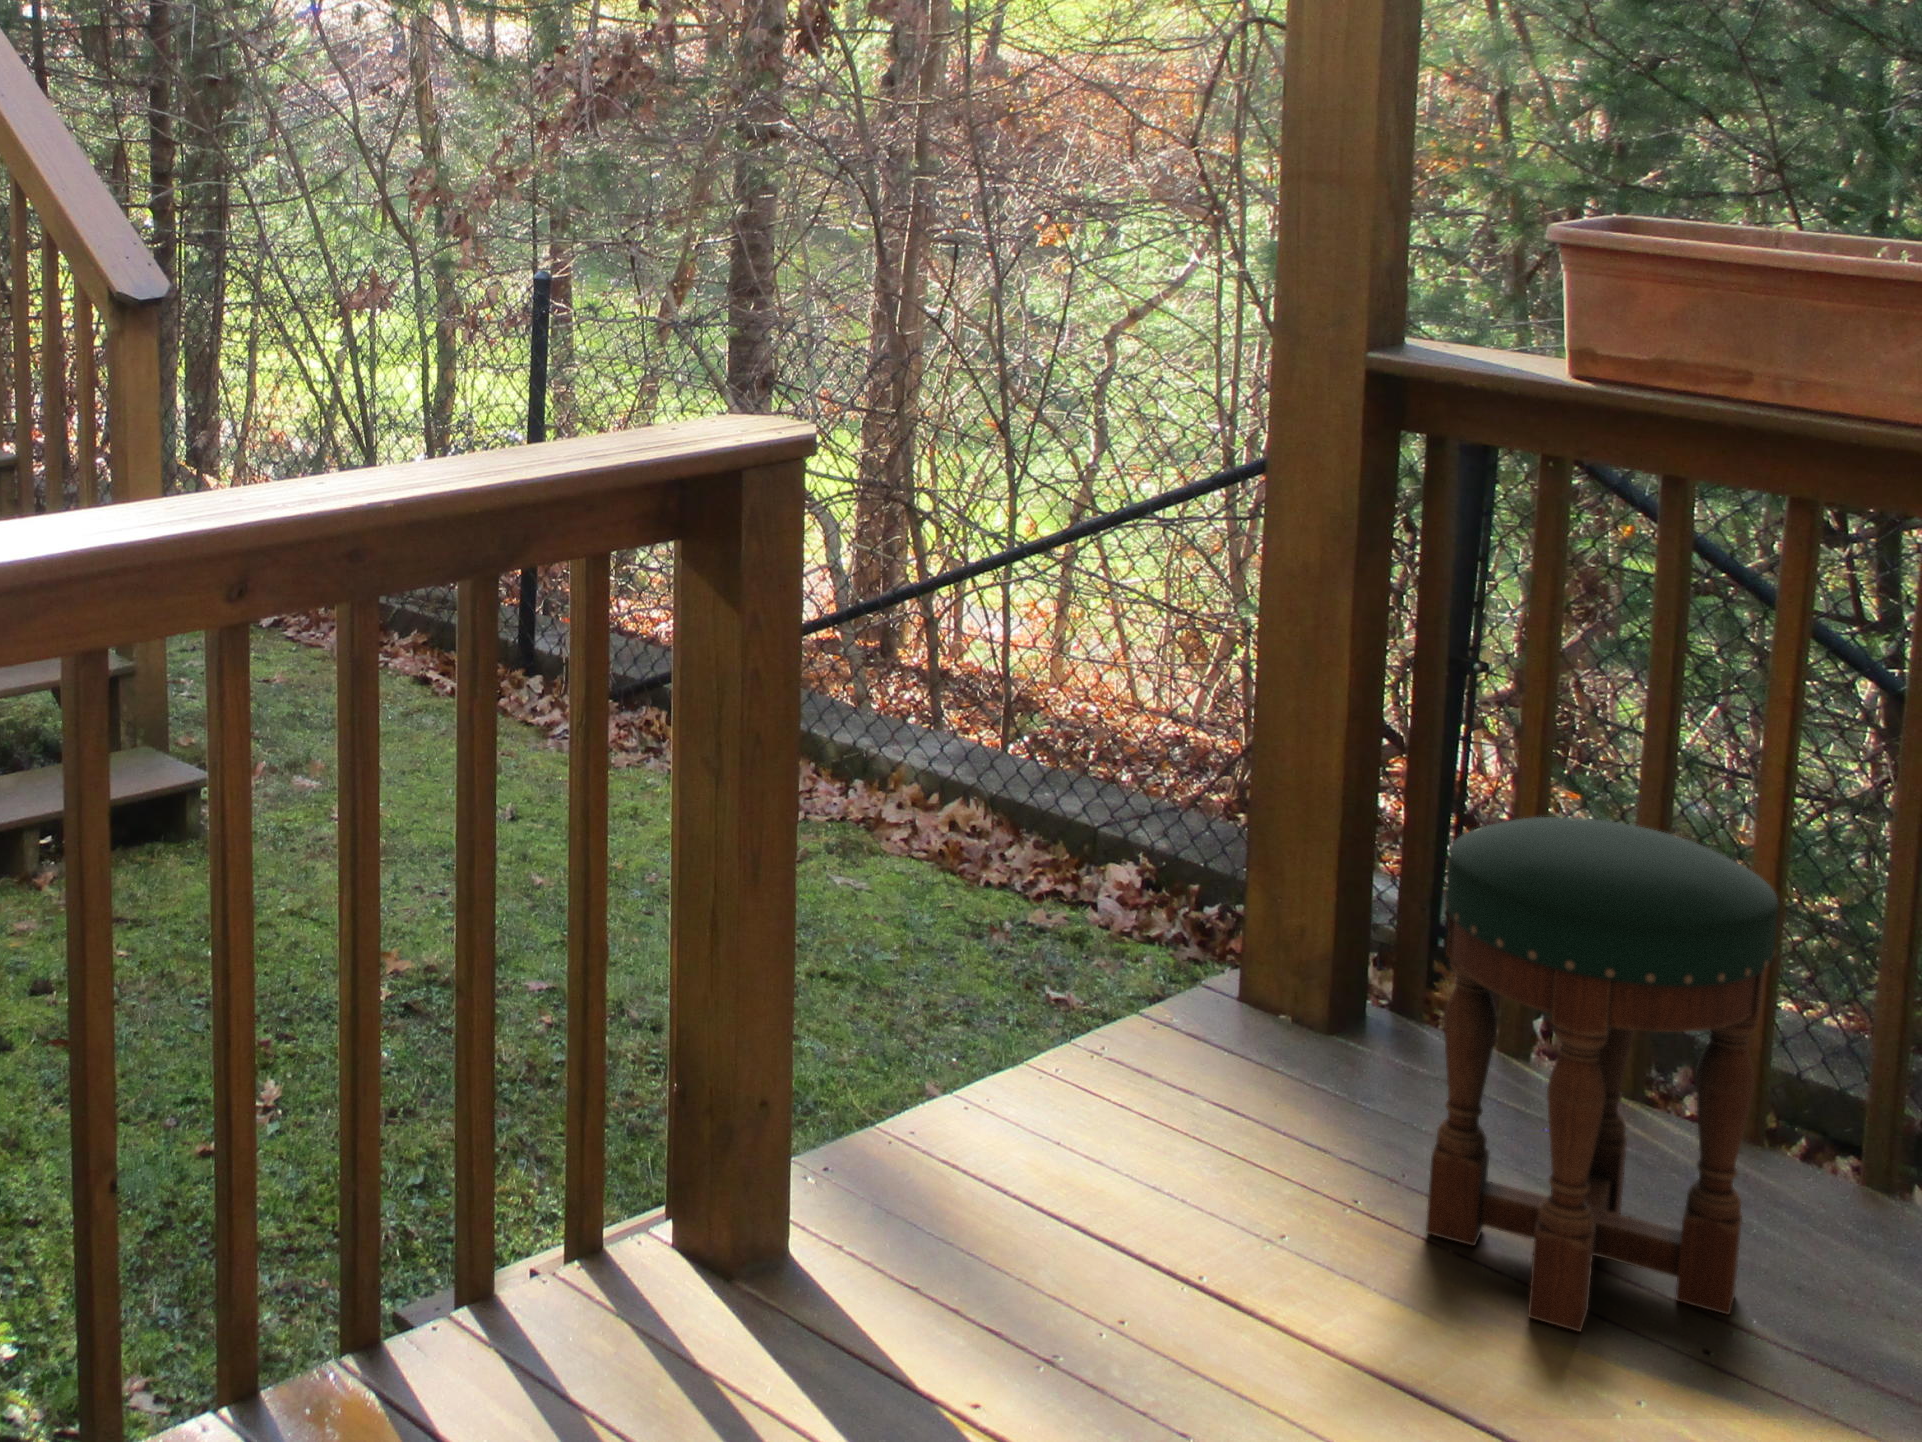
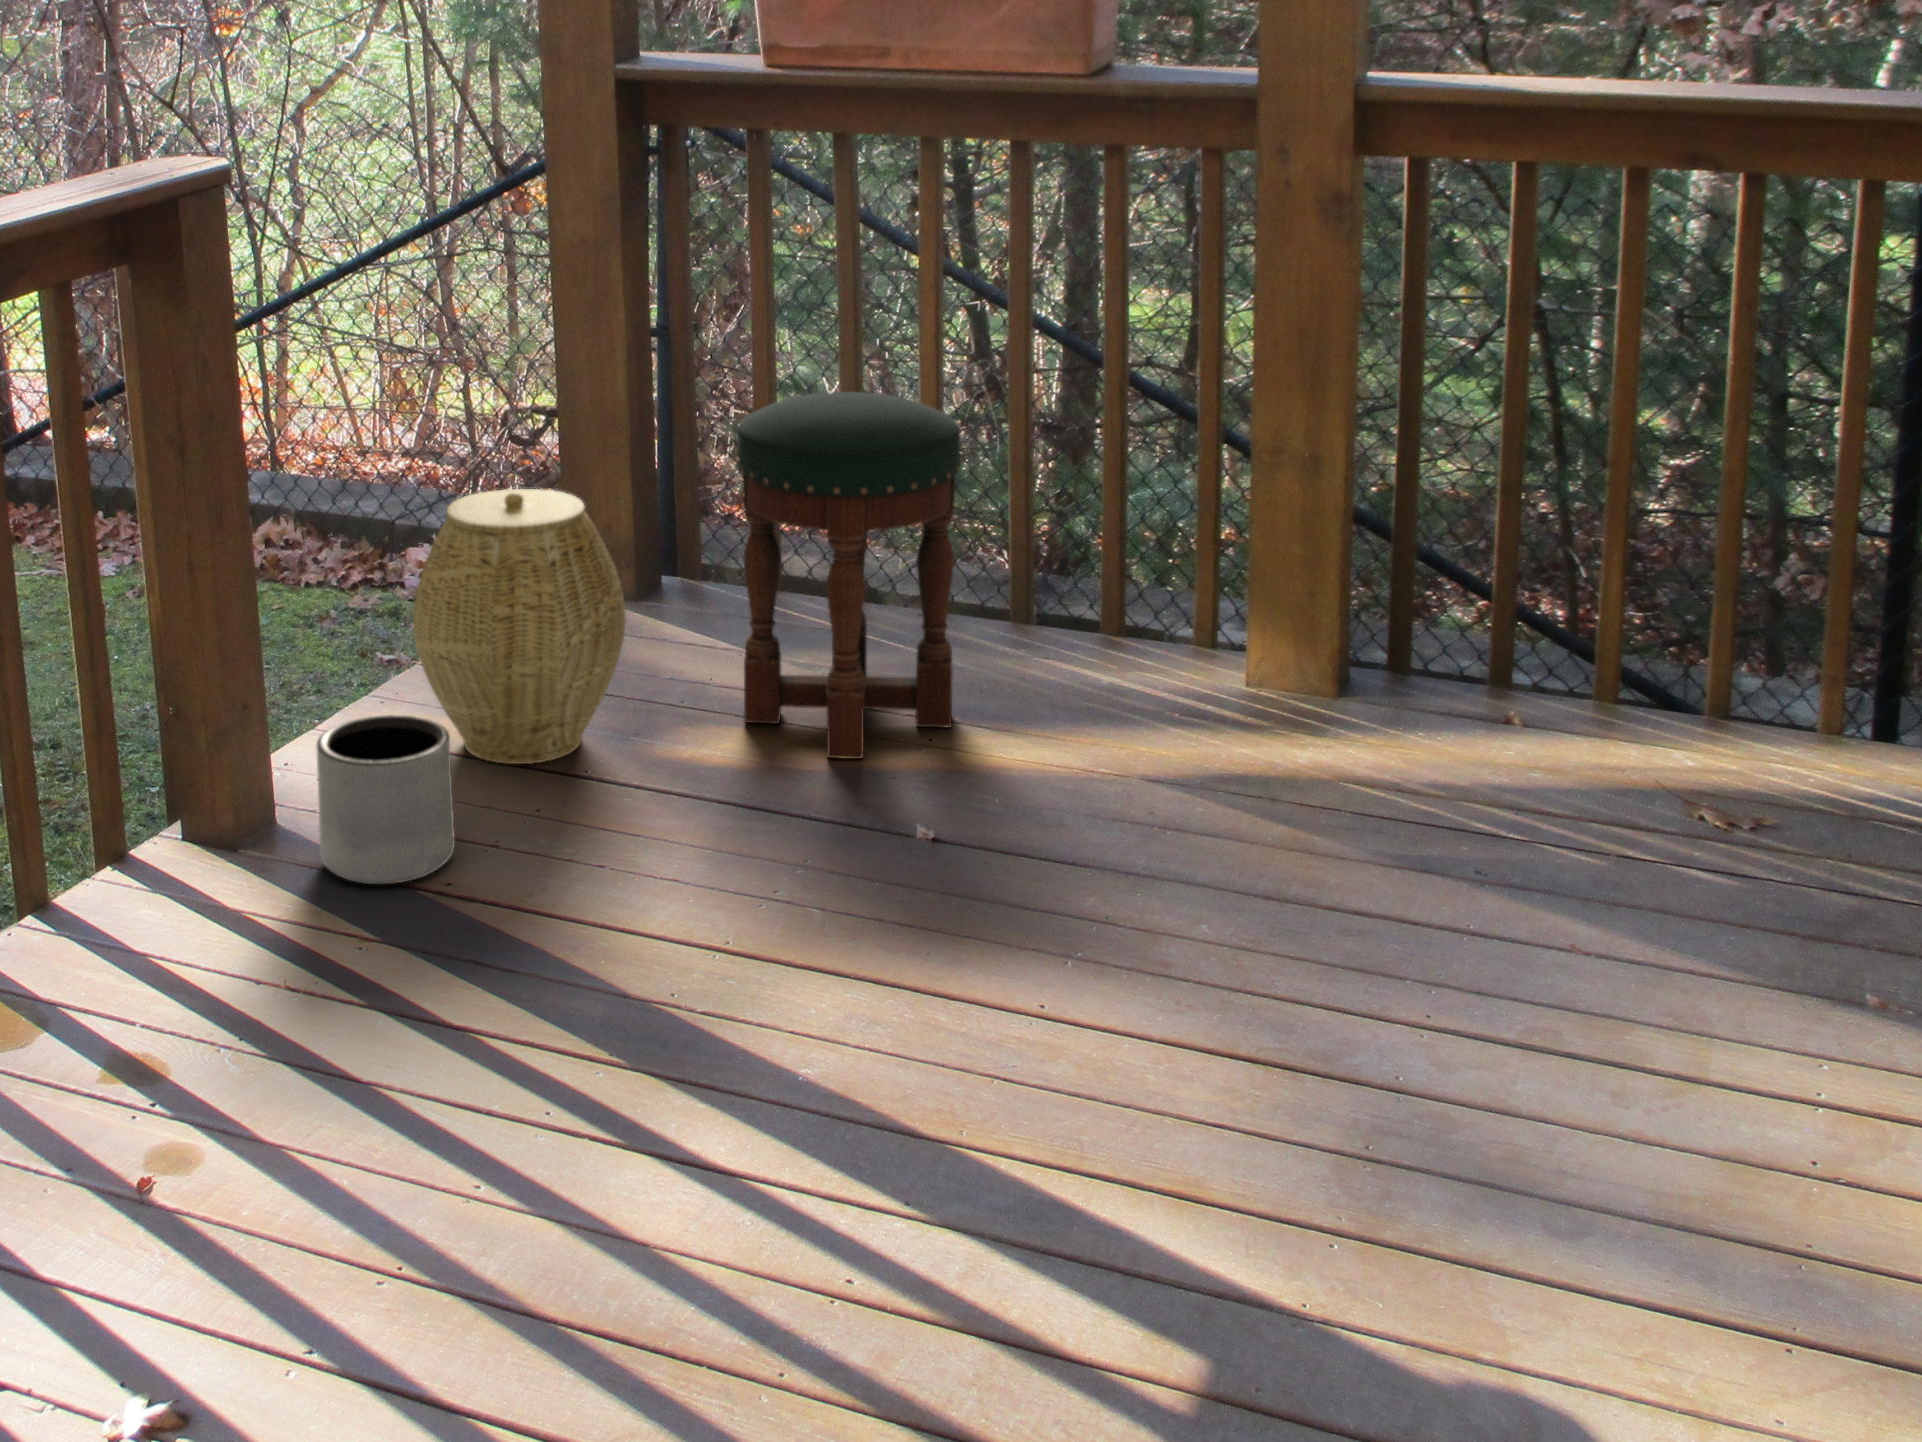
woven basket: none [997,868,1270,1225] -> present [413,489,626,764]
planter: none [822,1131,993,1352] -> present [316,715,455,884]

